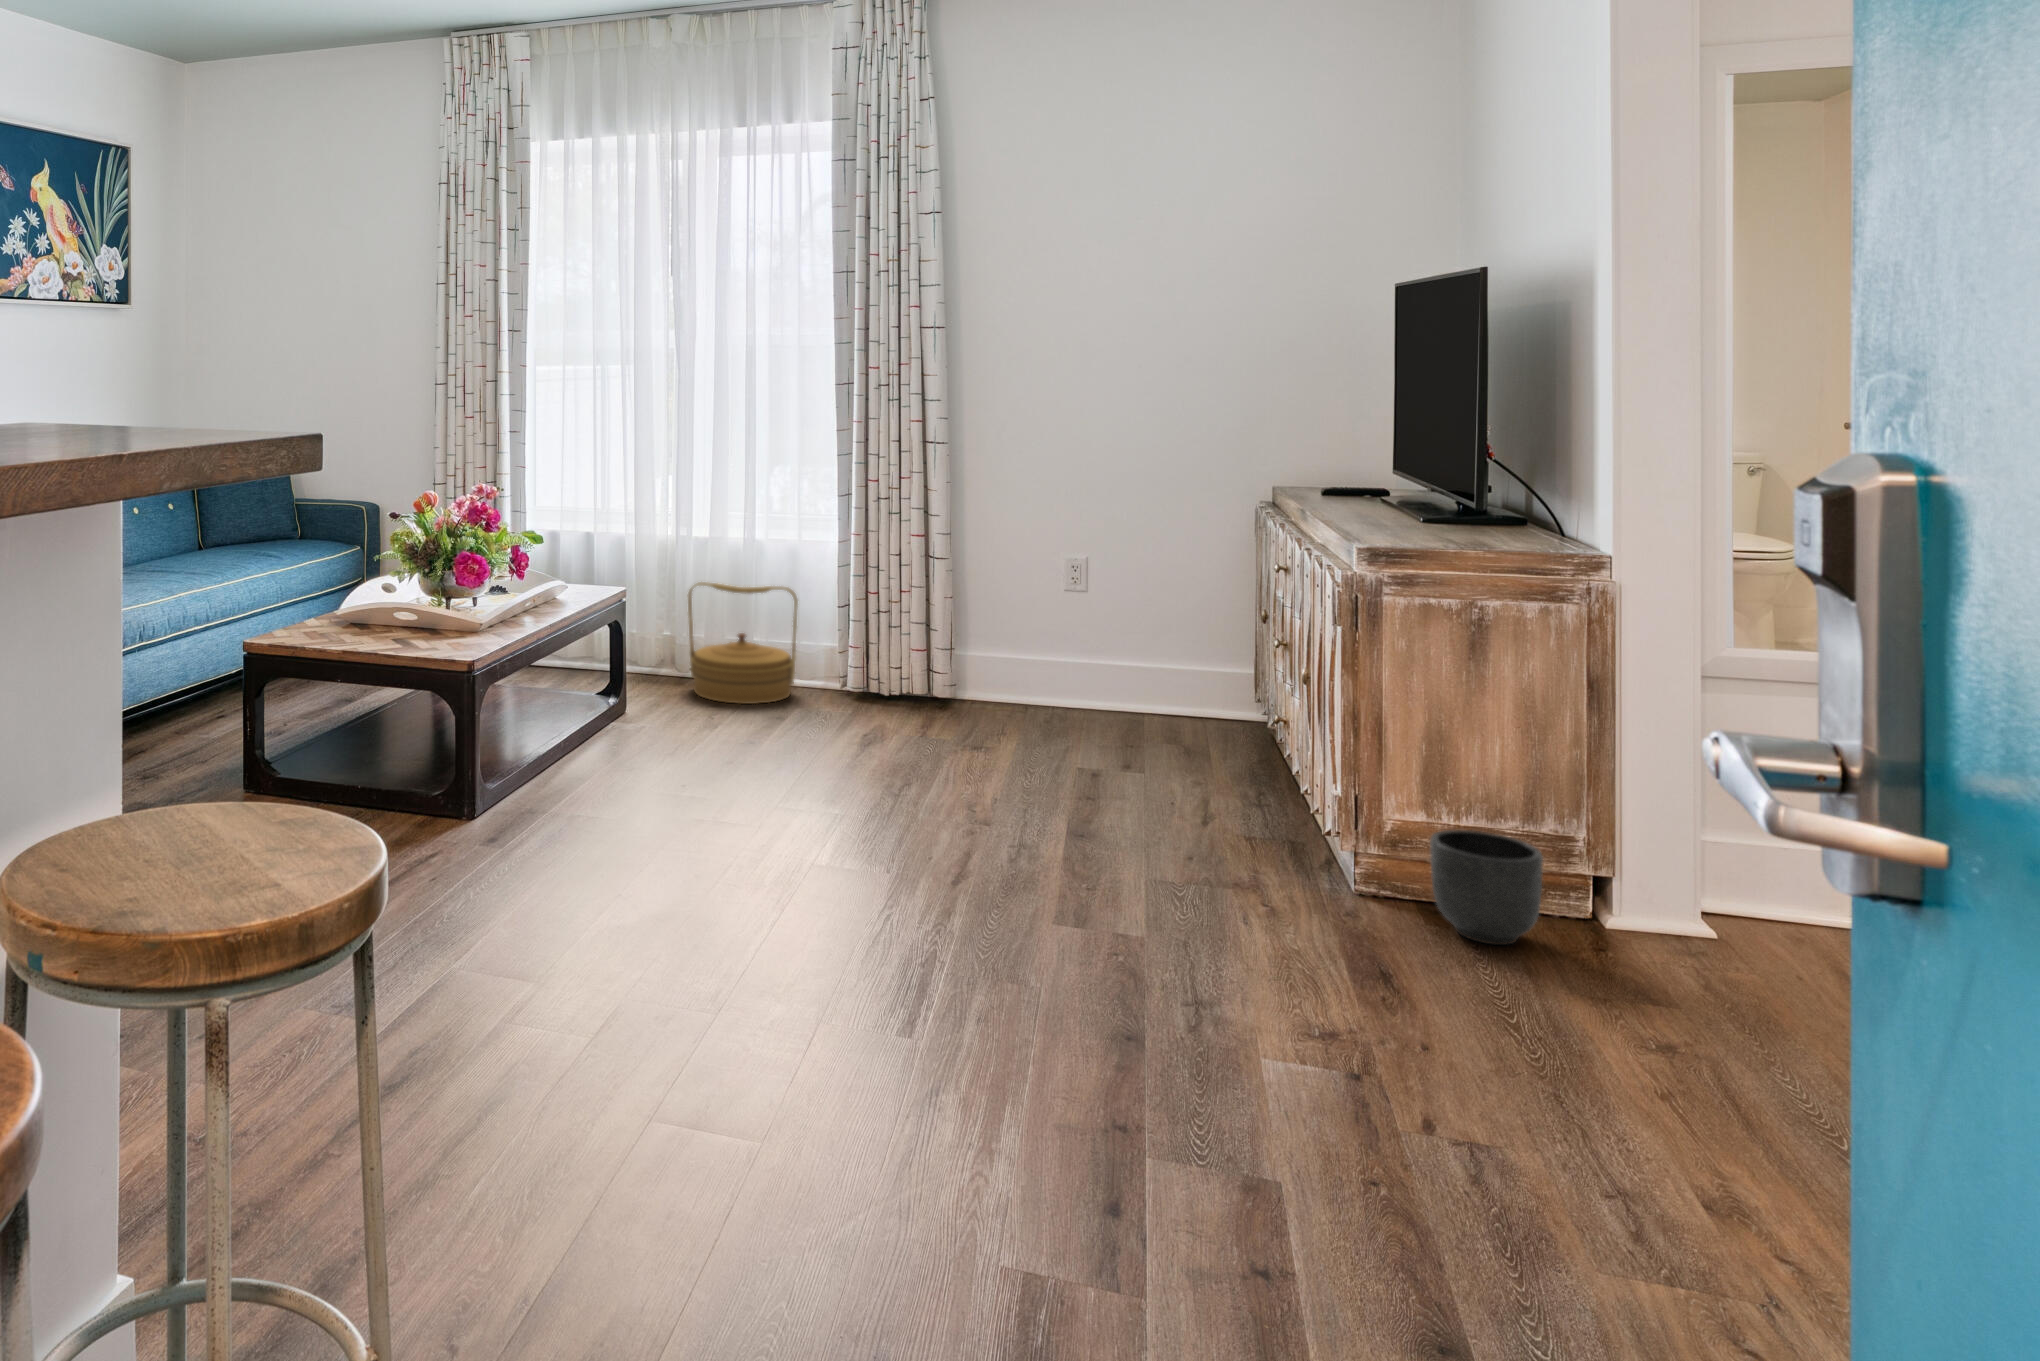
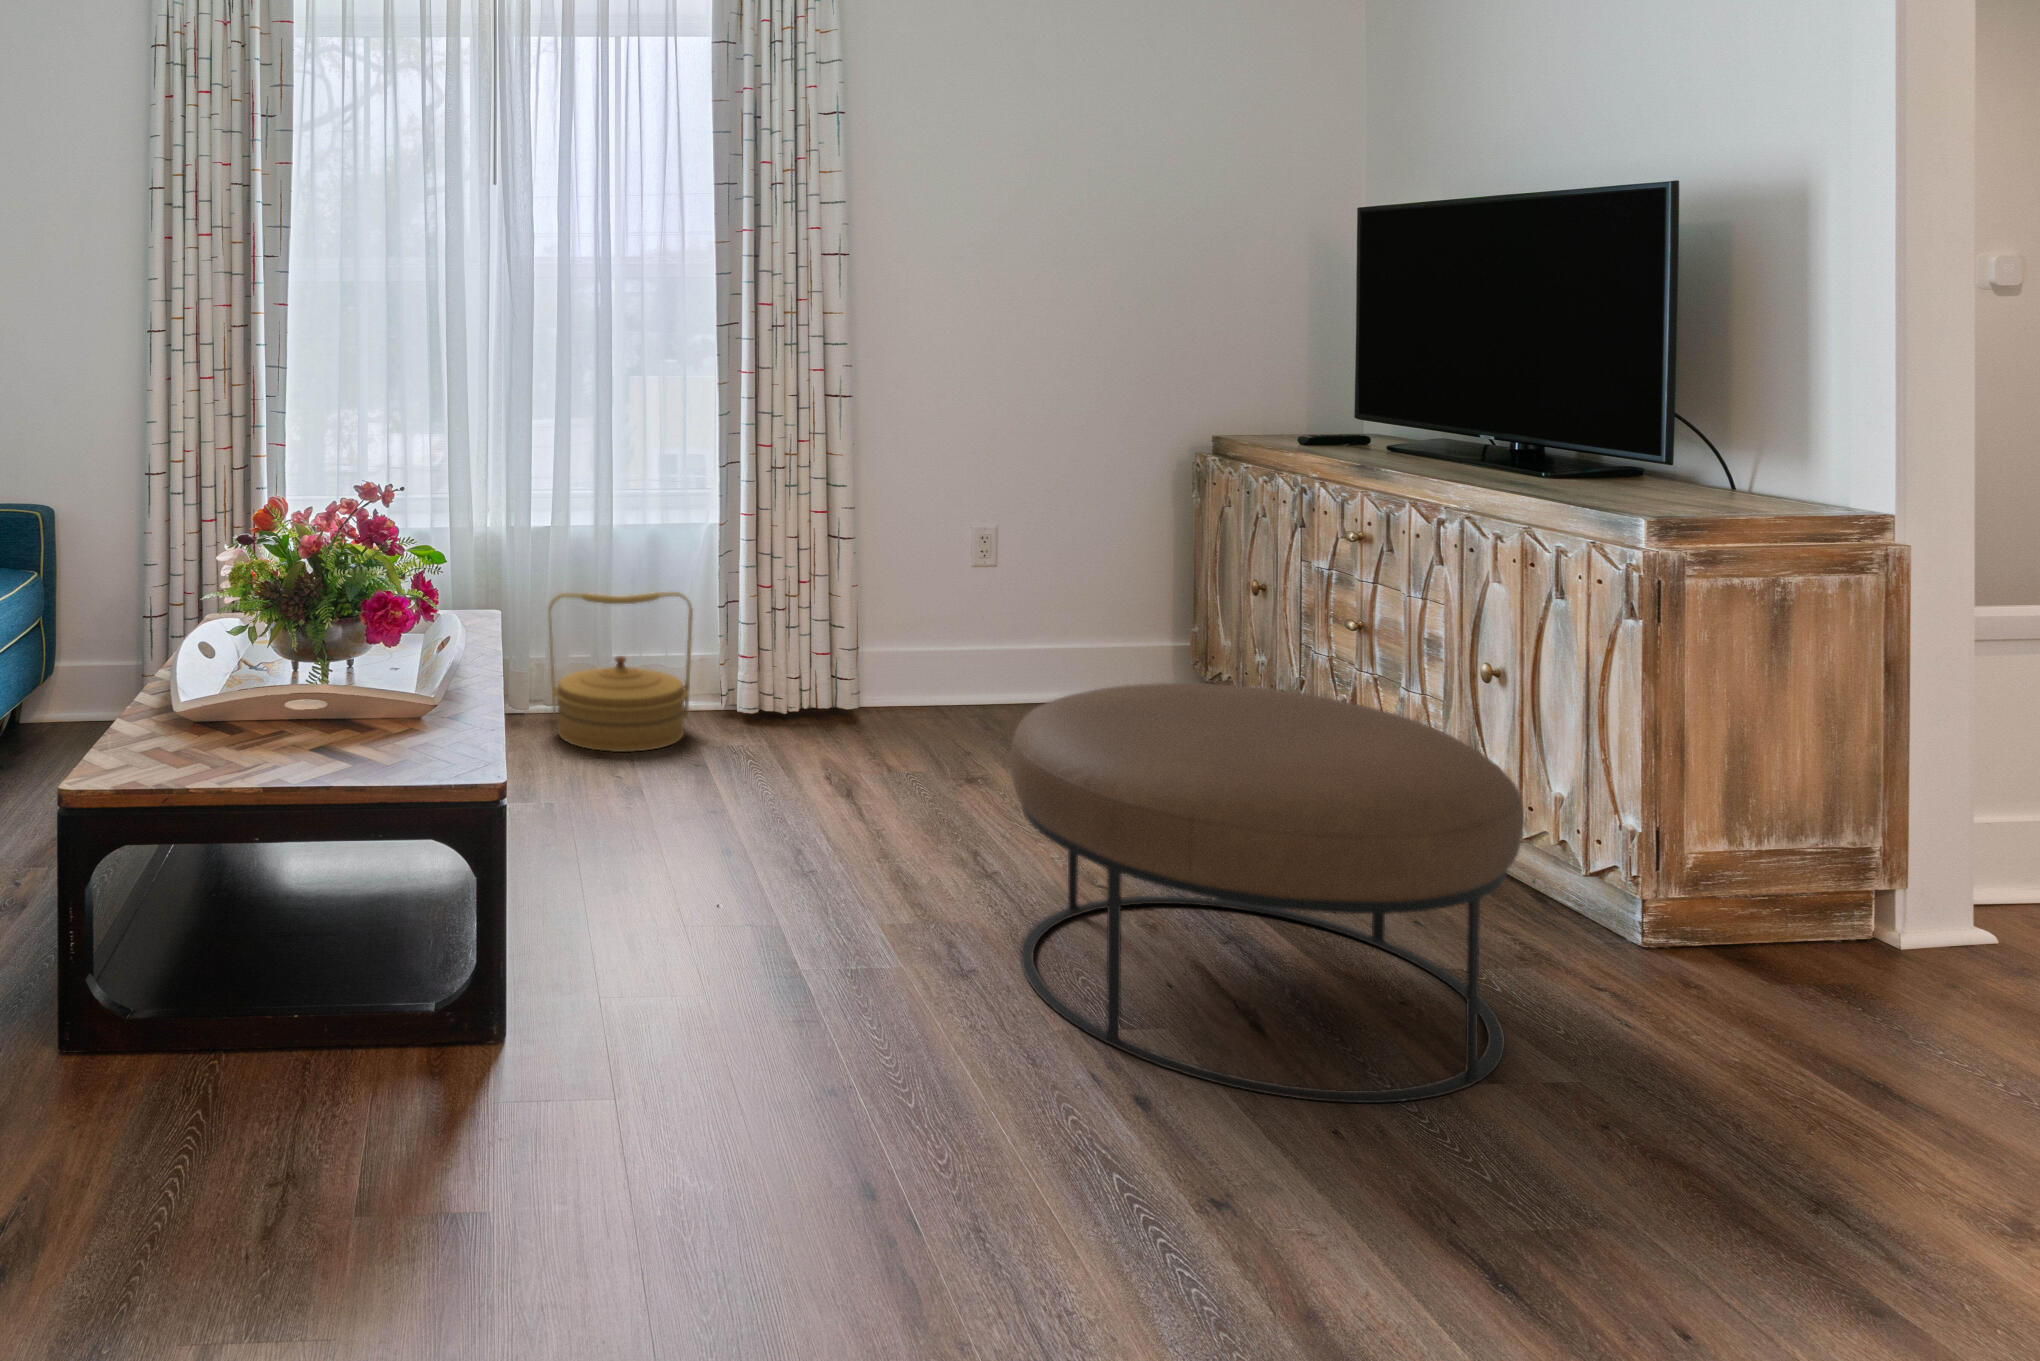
ottoman: none [825,656,1166,931] -> present [1011,683,1524,1103]
planter: present [1430,830,1543,945] -> none [1767,858,1924,1004]

